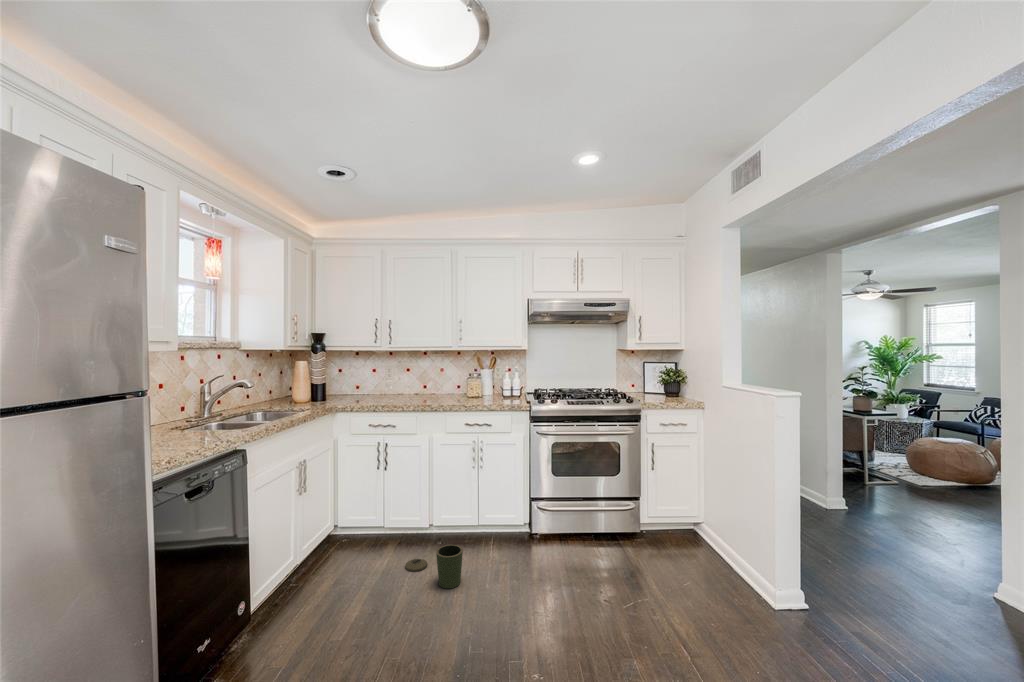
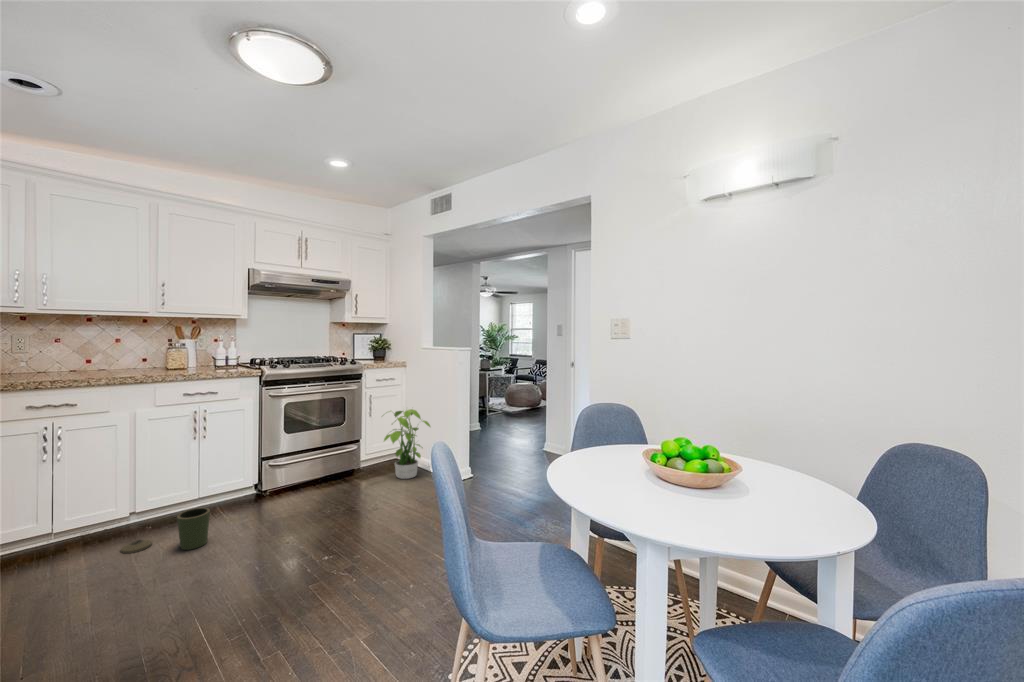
potted plant: none [662,465,734,571] -> present [384,409,430,479]

